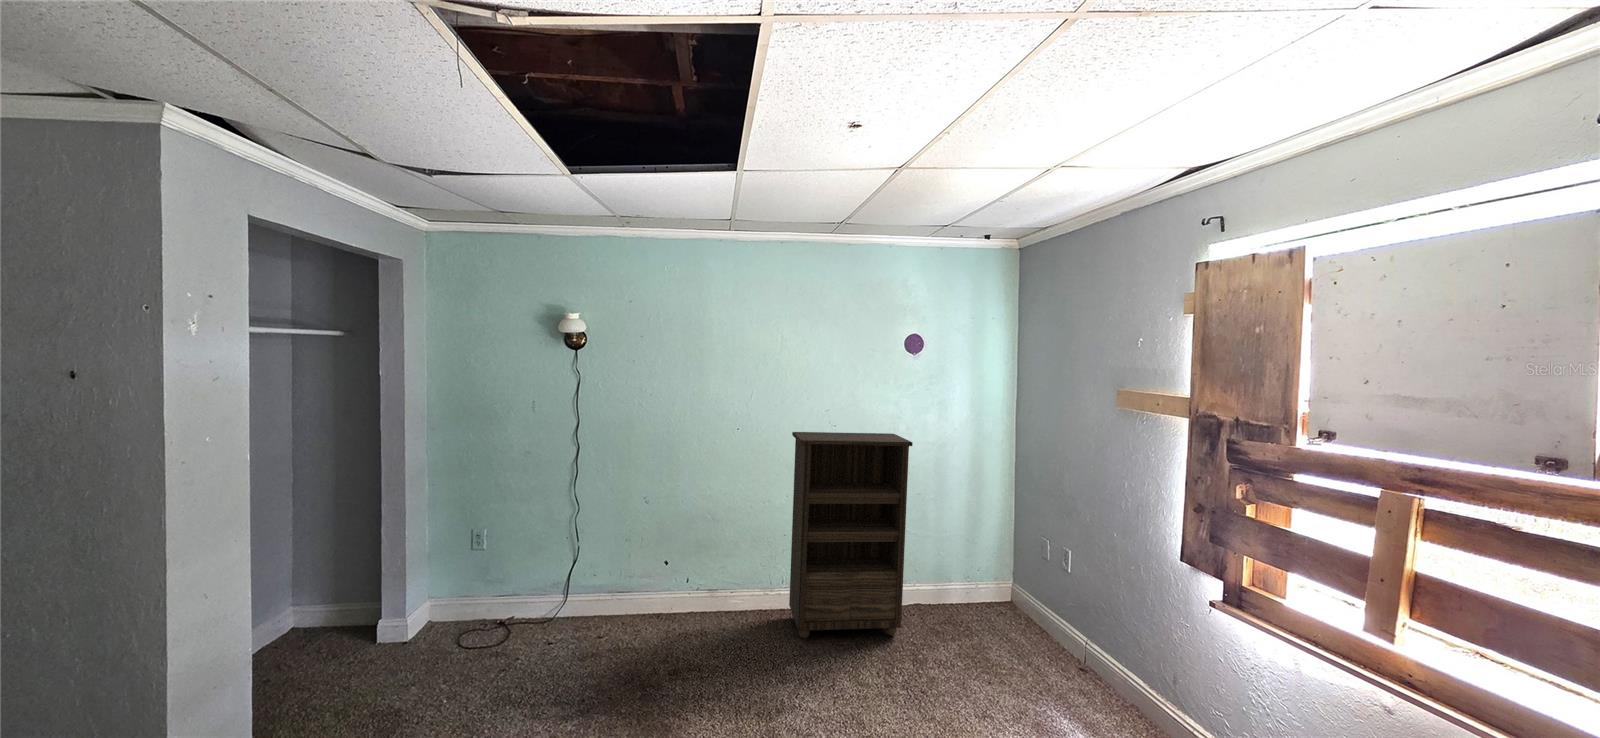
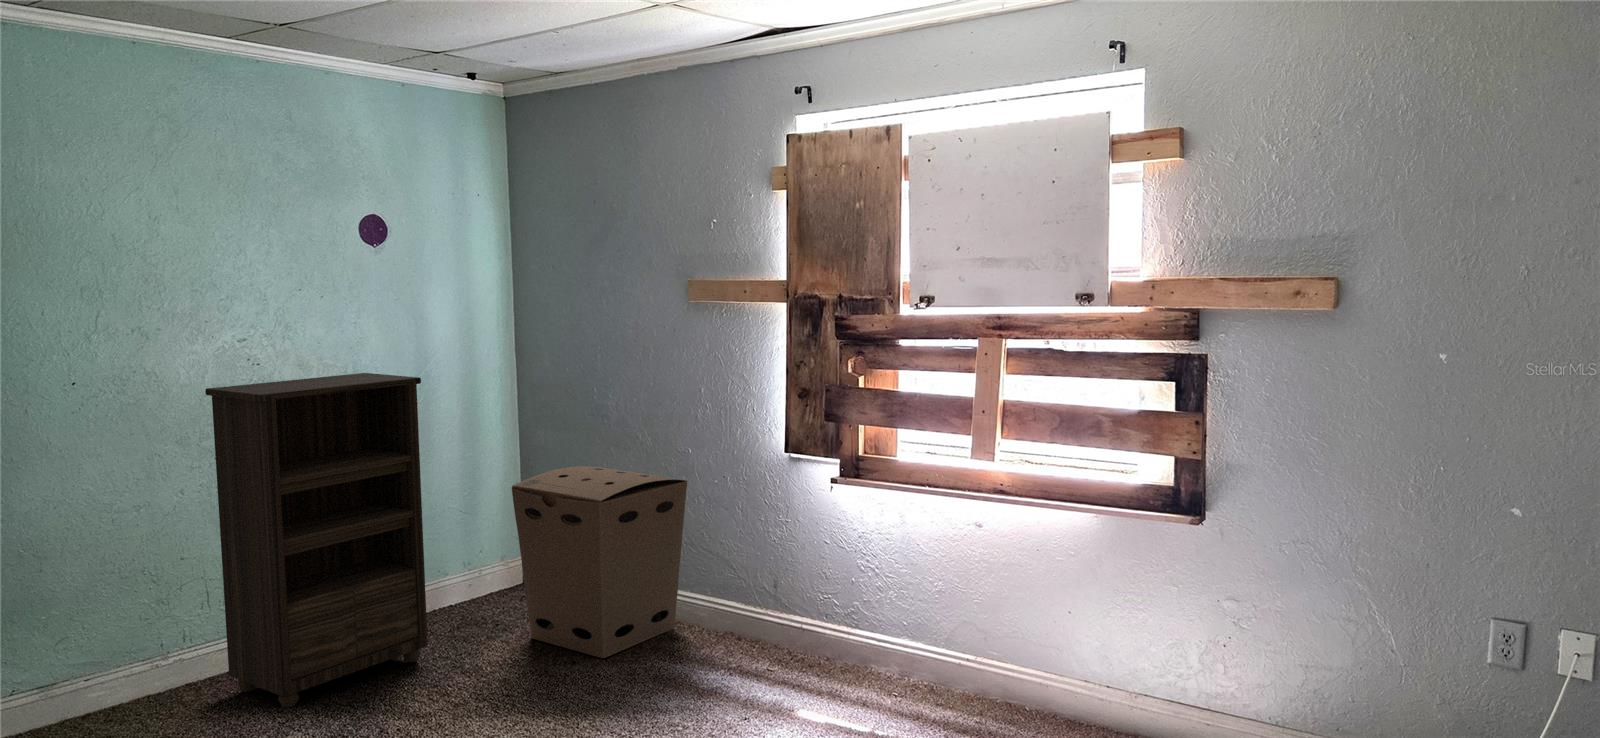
cardboard box: none [972,525,1111,686] -> present [512,466,687,658]

